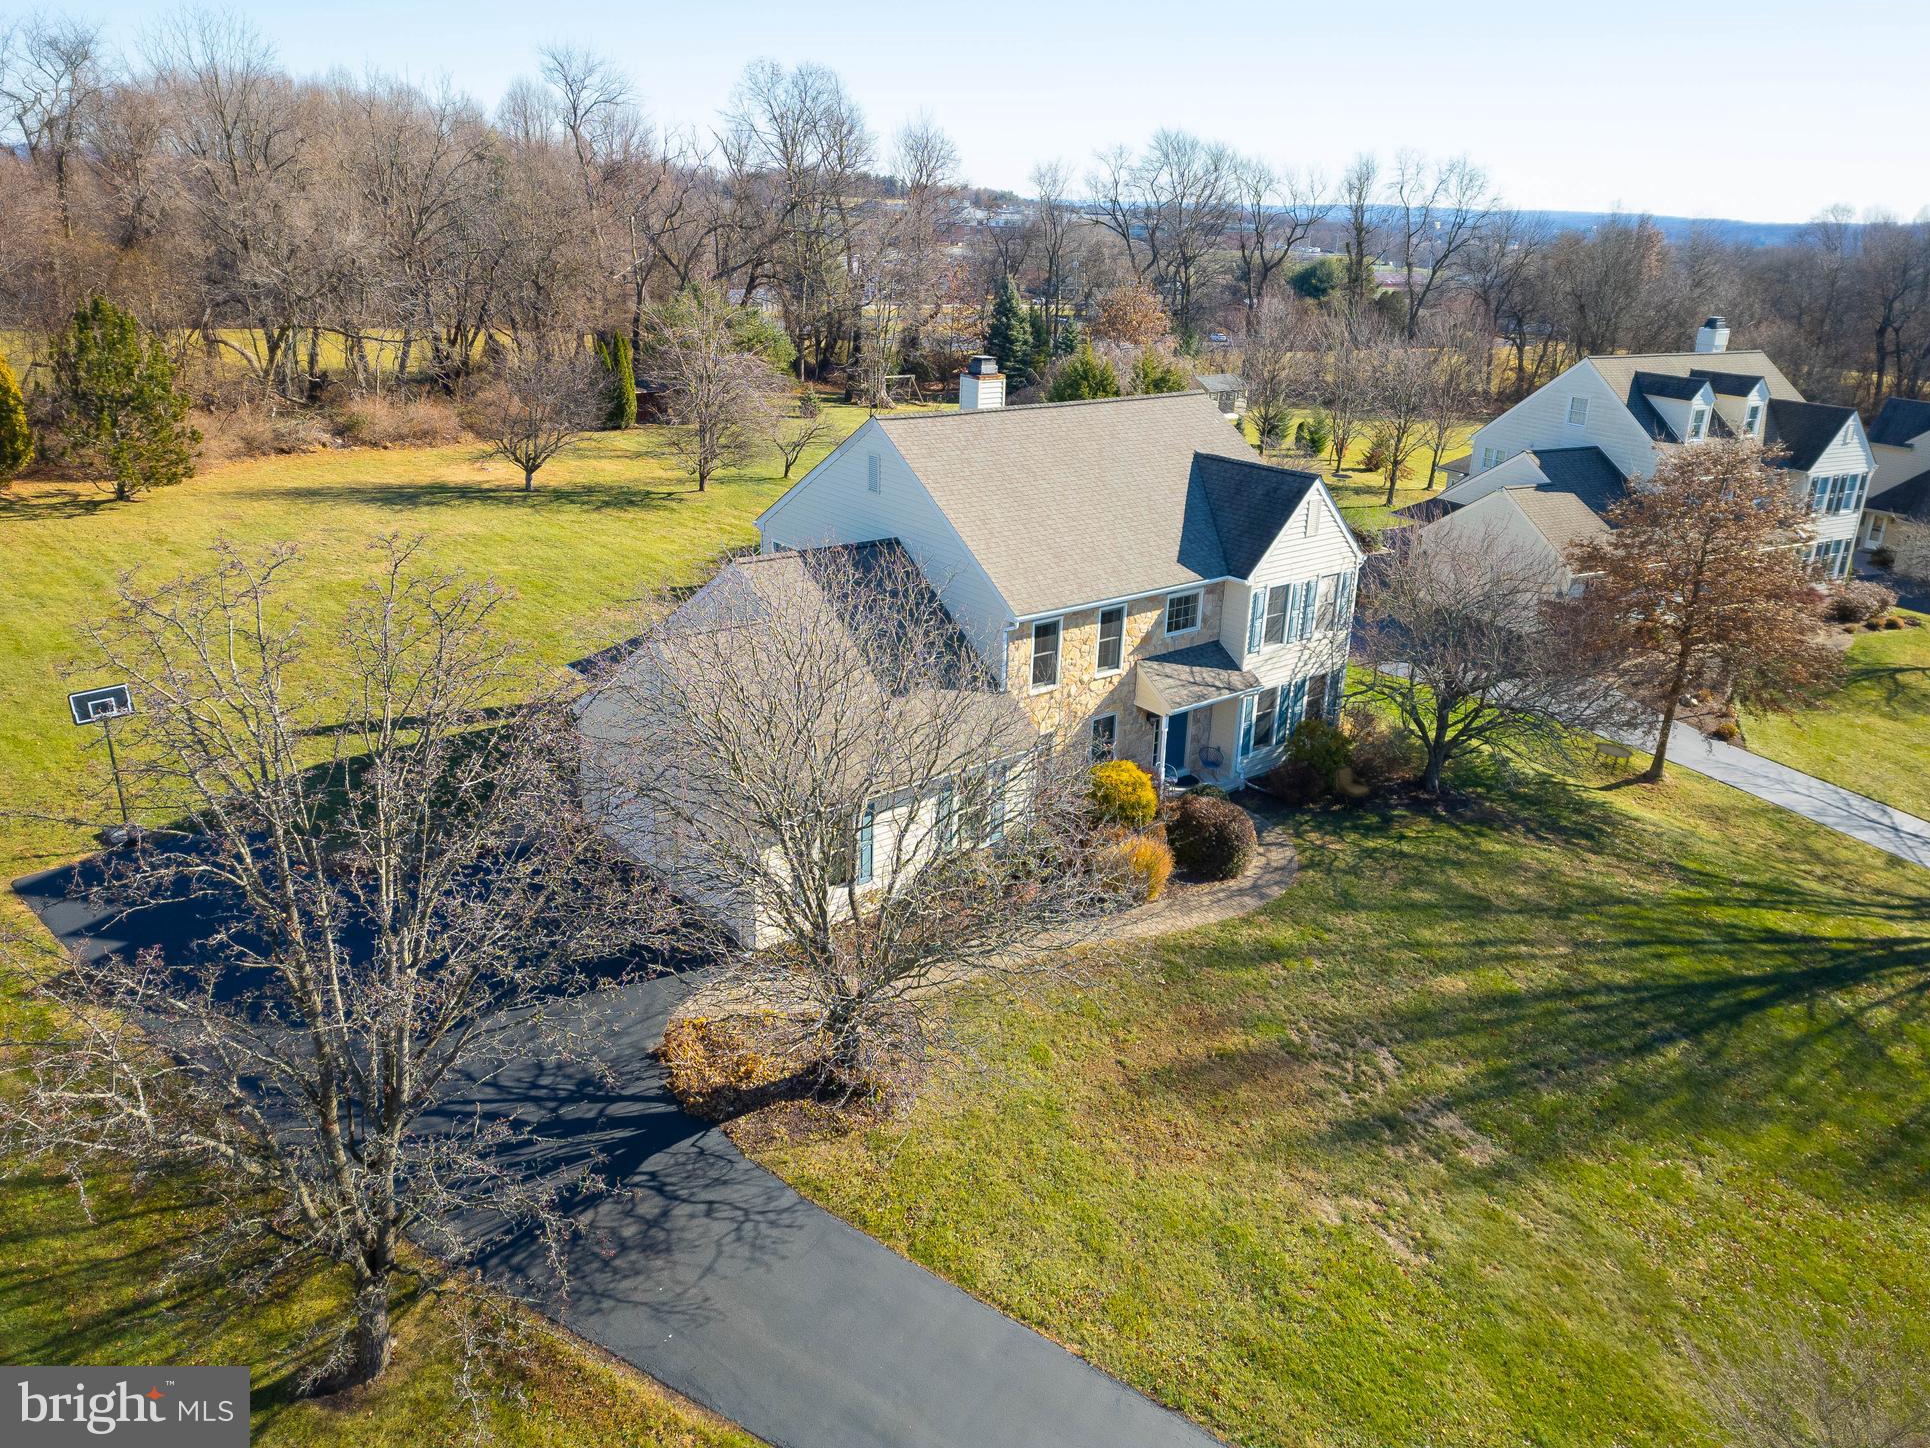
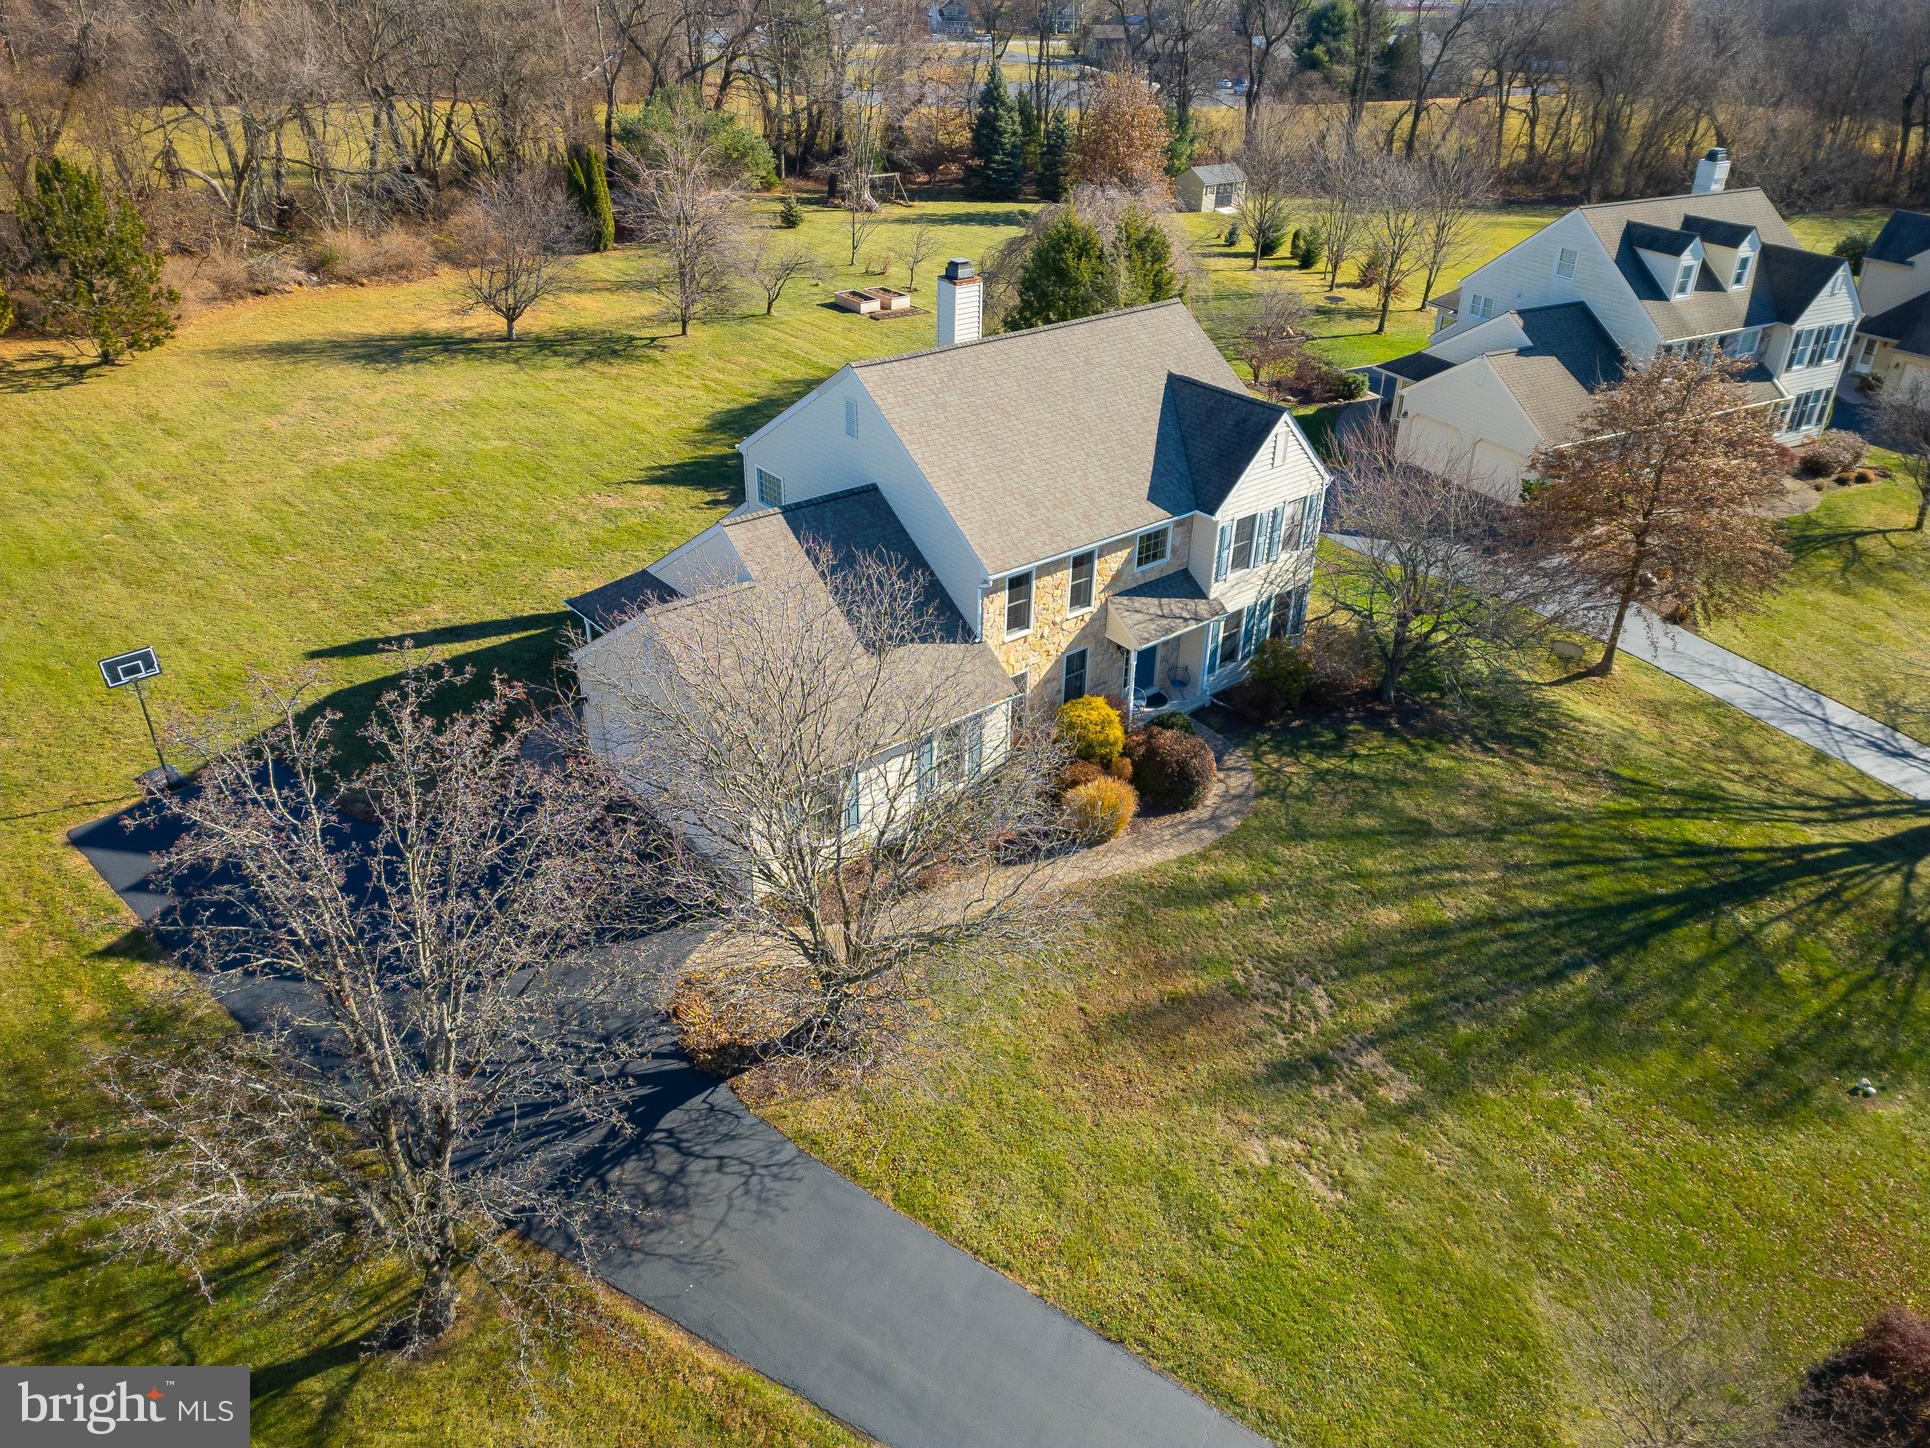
lounge chair: present [1336,766,1370,808] -> none [1290,683,1329,726]

